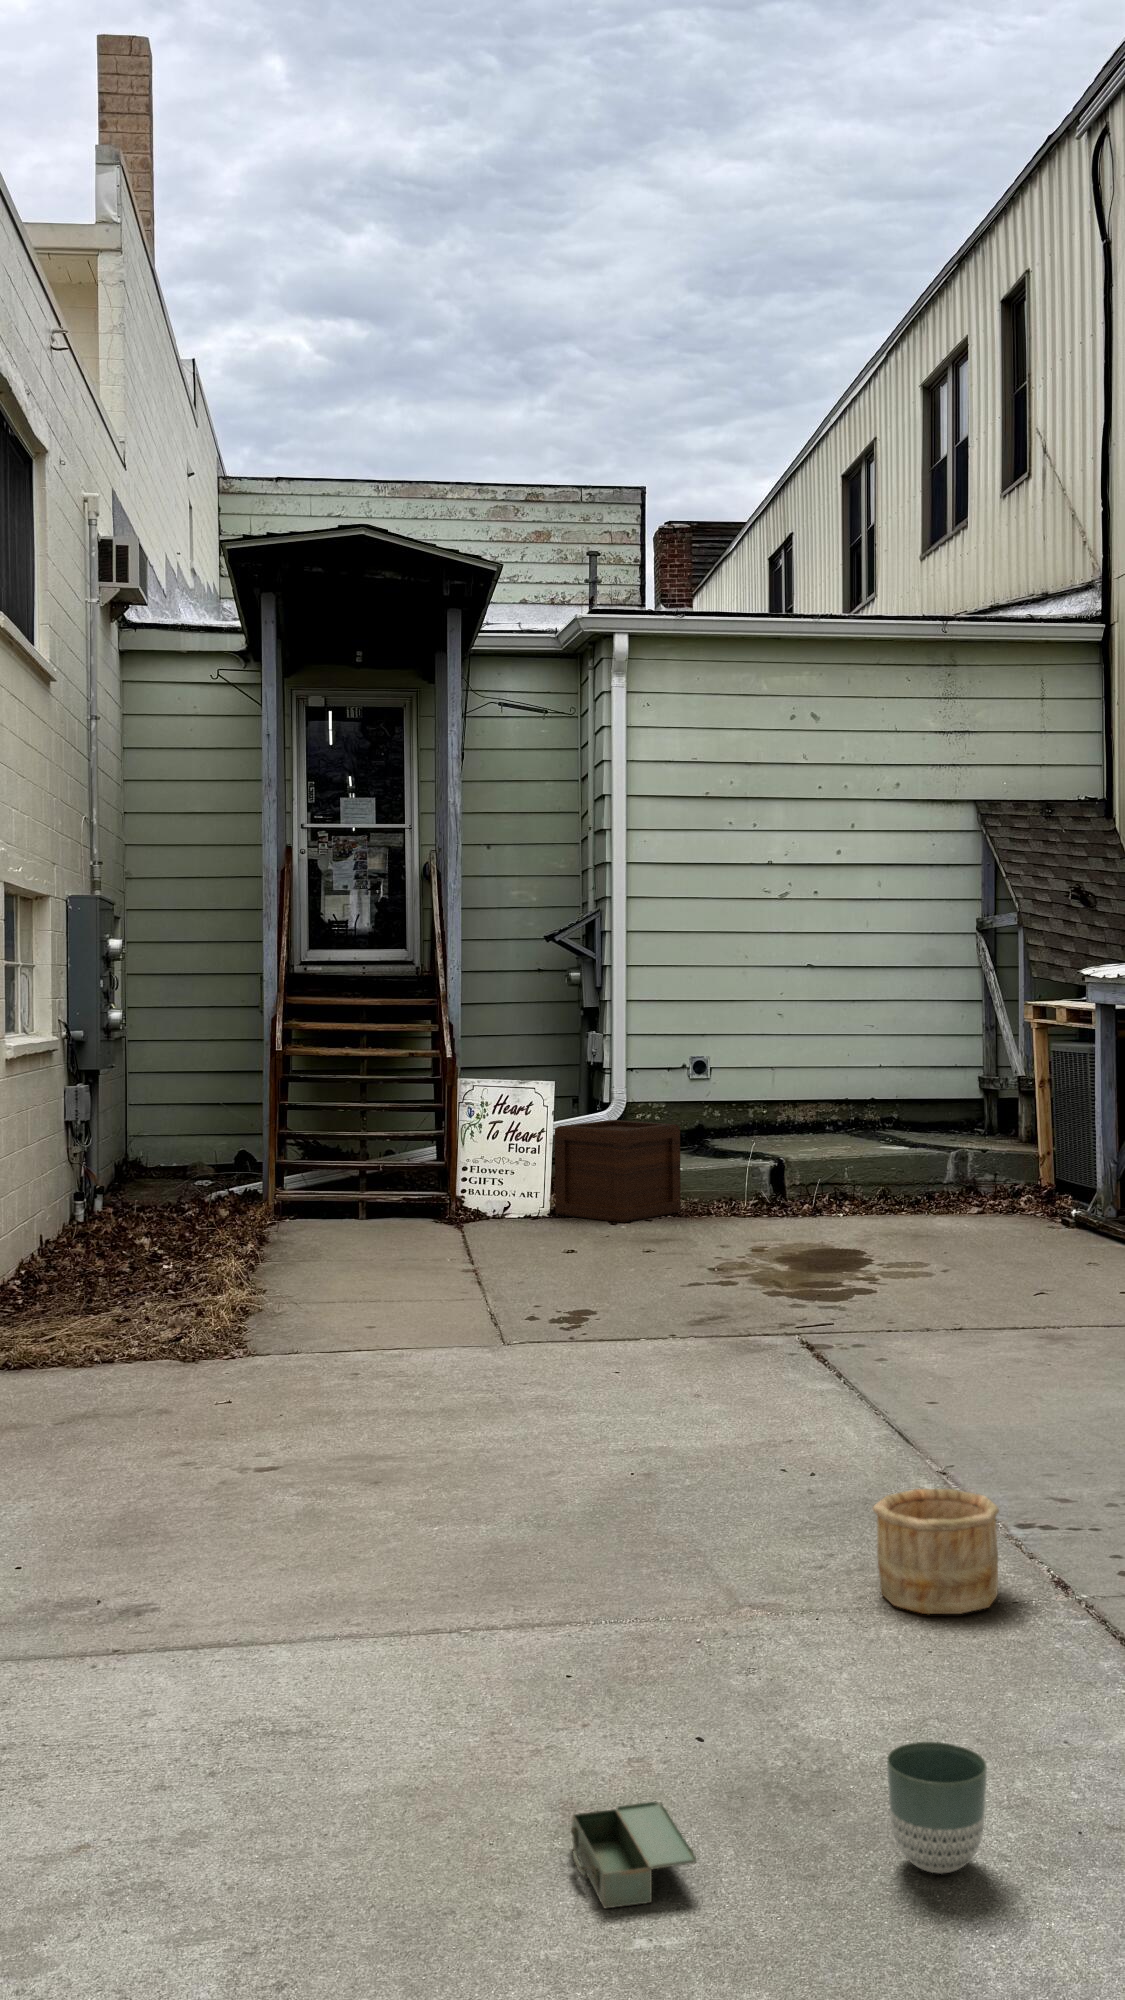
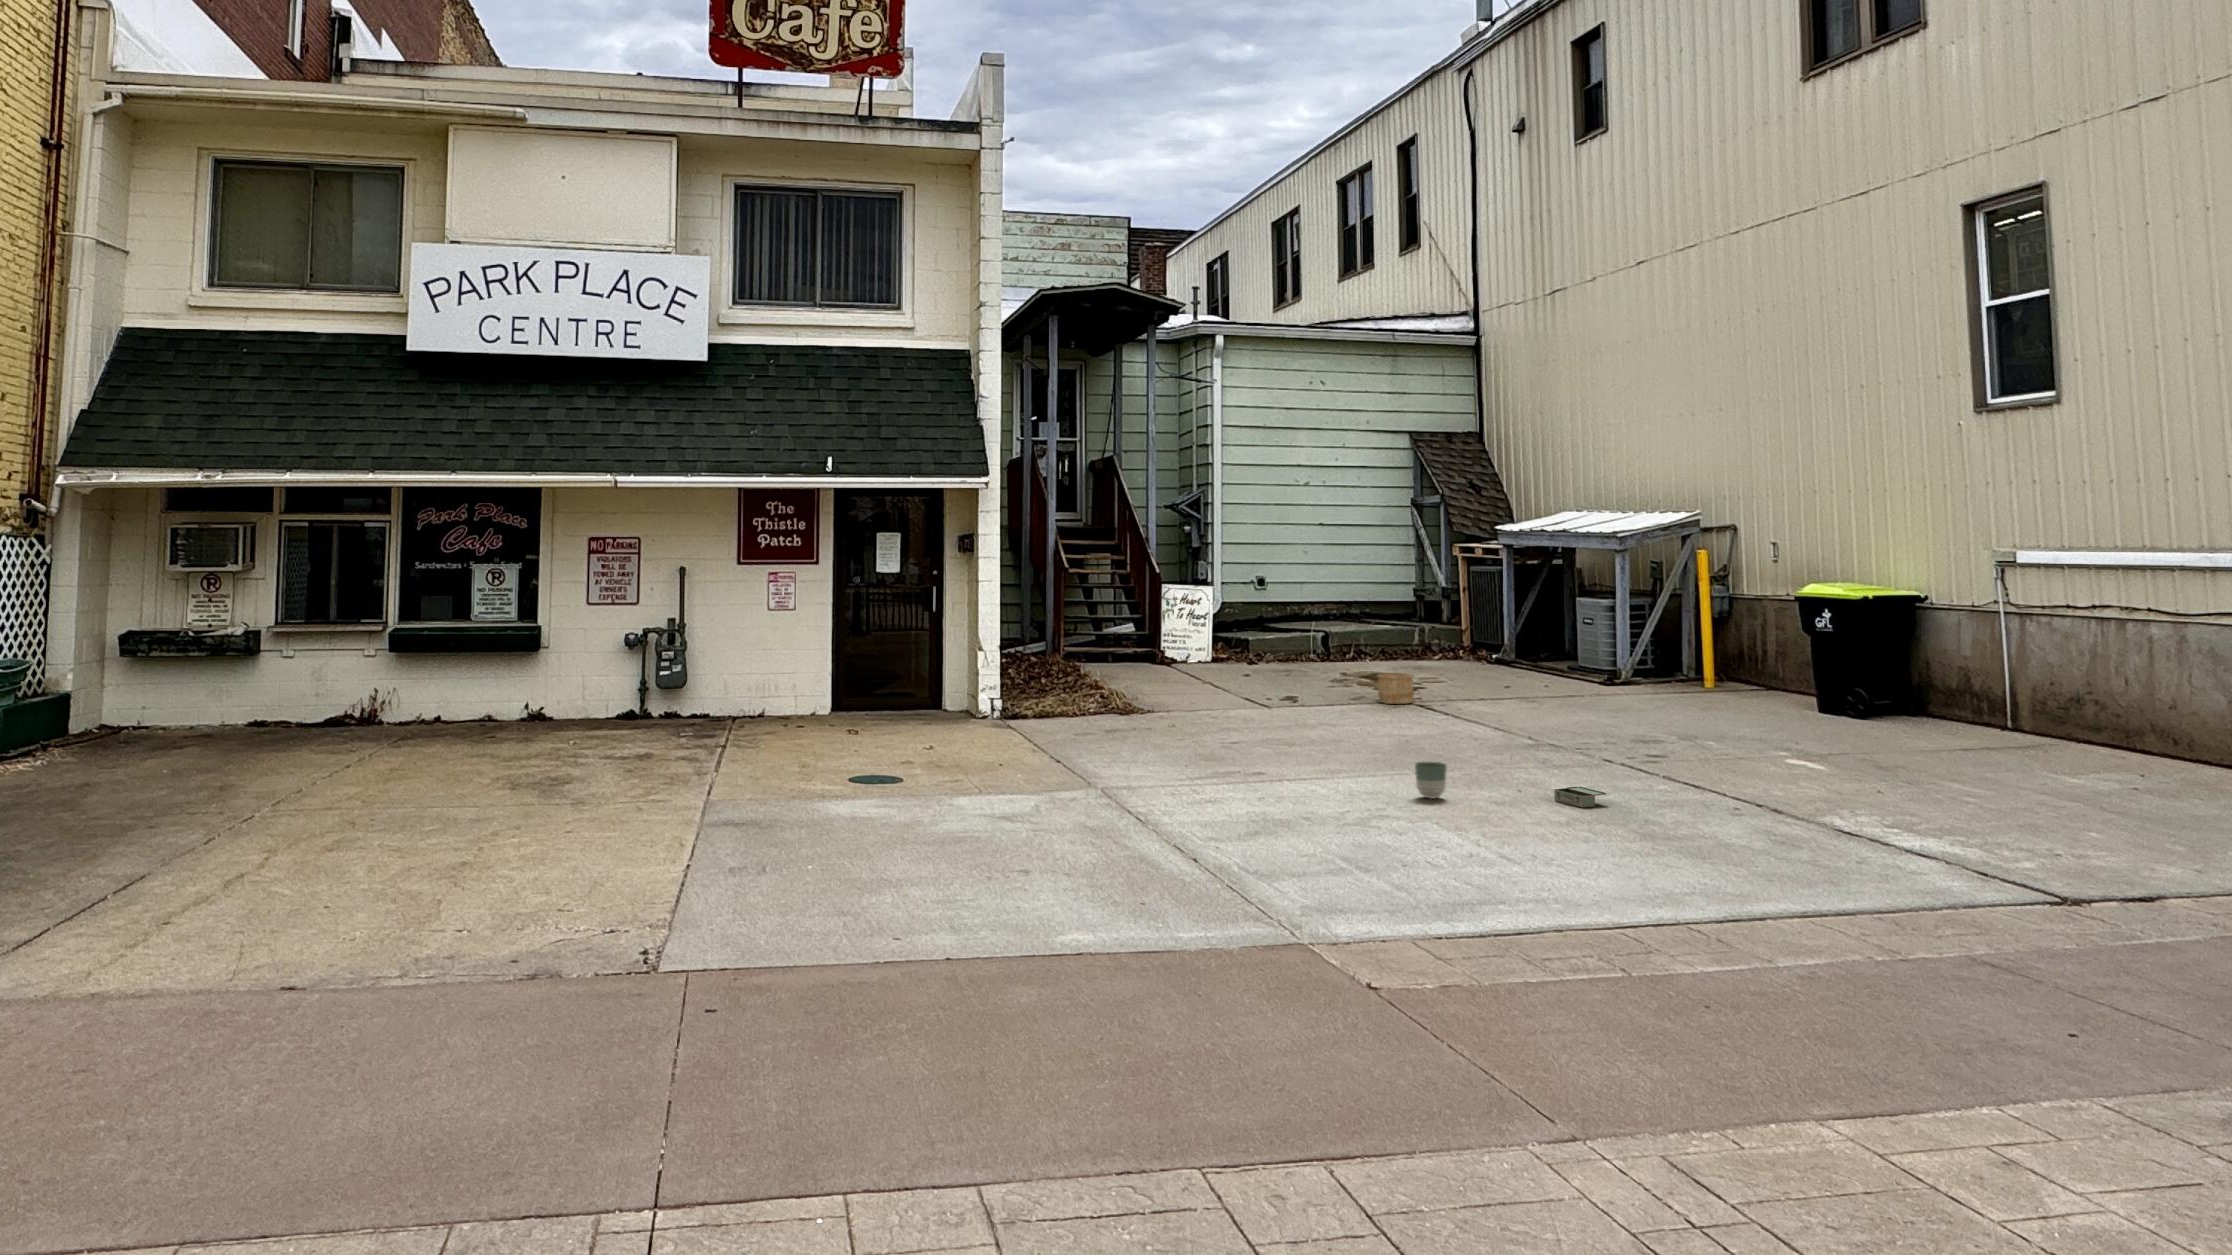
wooden crate: present [555,1120,681,1222] -> none [1206,610,1274,666]
wooden bucket: present [873,1489,999,1614] -> present [1378,672,1414,704]
planter: present [887,1742,987,1874] -> present [1415,762,1447,799]

